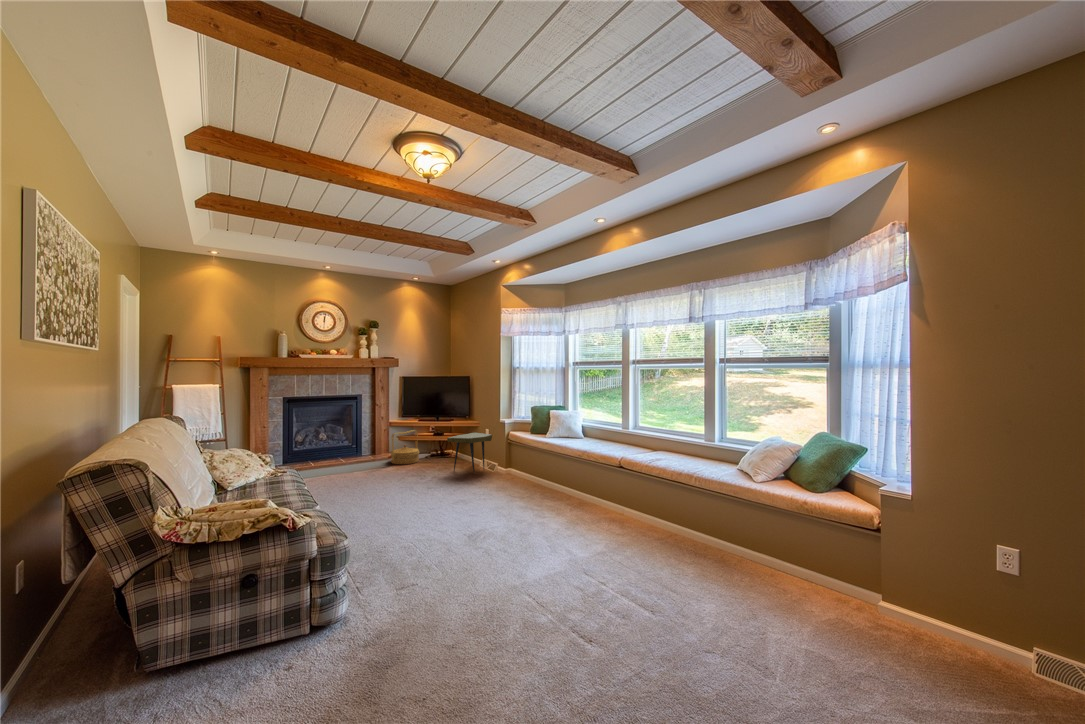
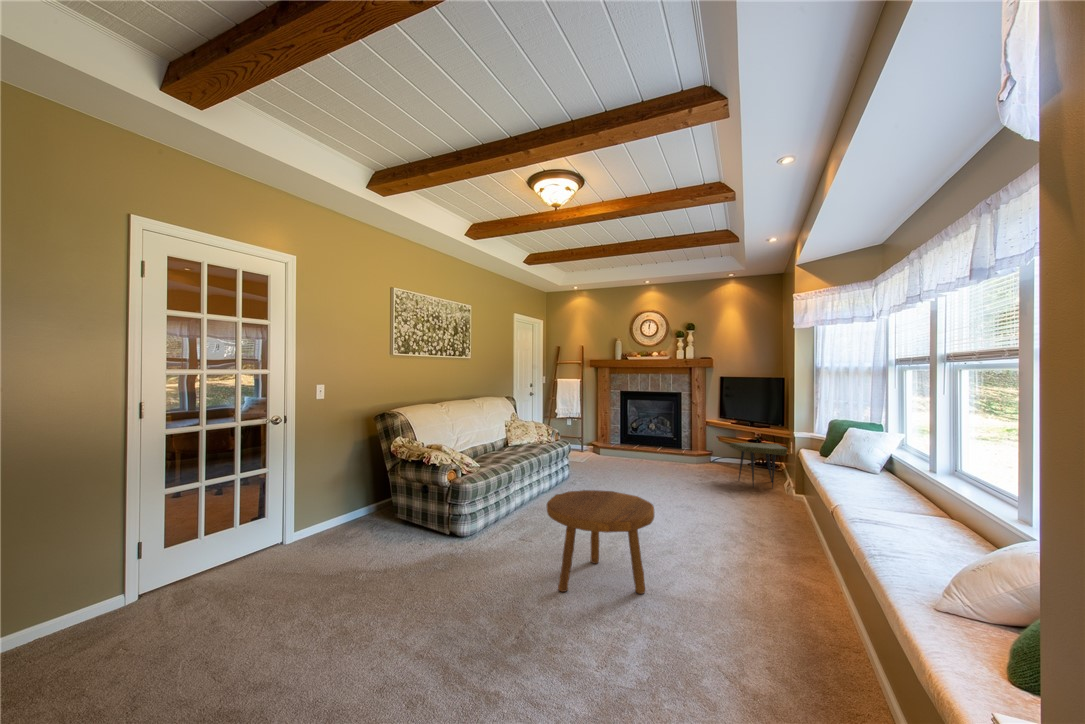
woven basket: present [391,430,419,464] -> none [701,432,733,466]
footstool: none [509,492,611,601] -> present [547,490,654,594]

